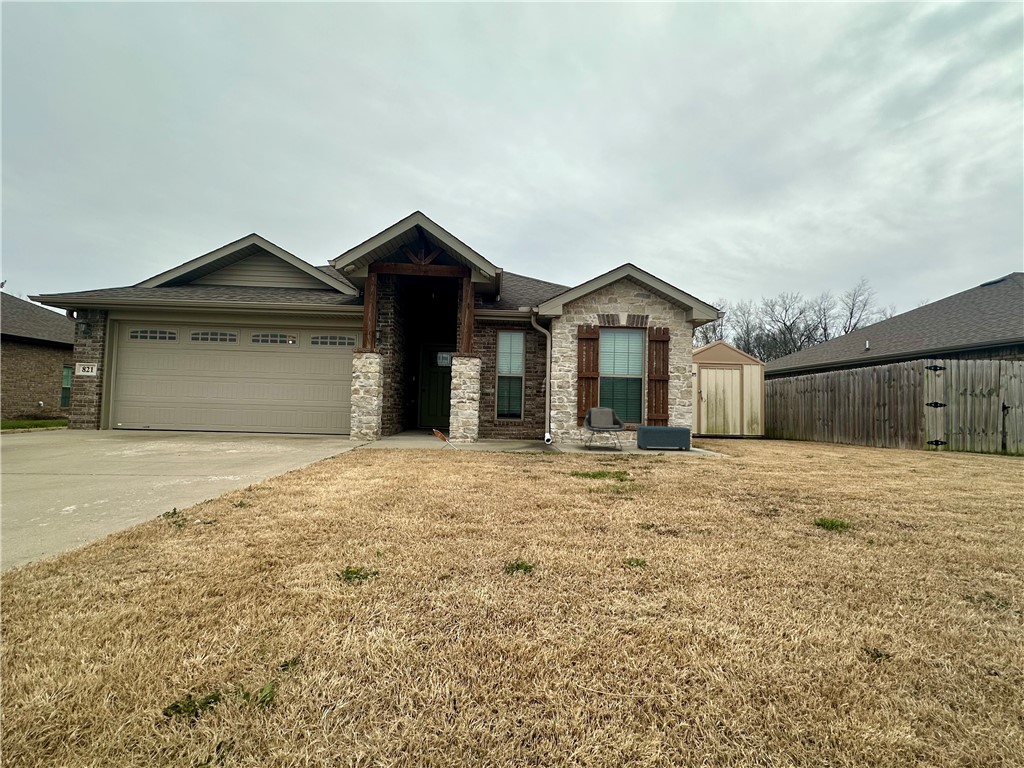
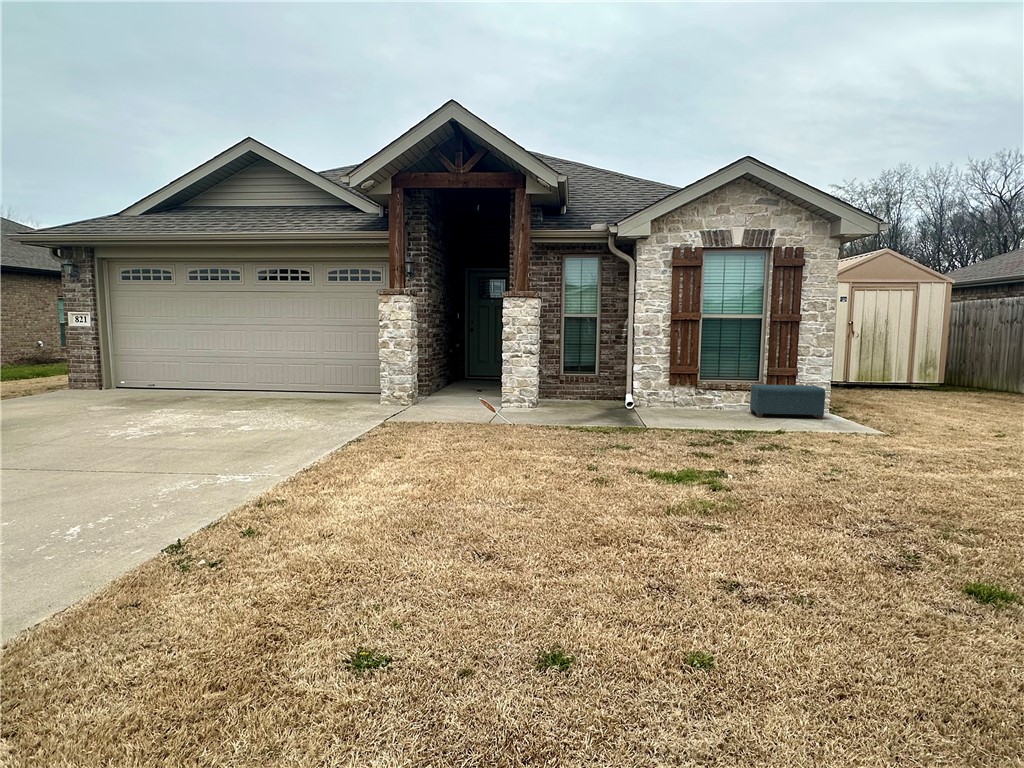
lounge chair: present [584,407,625,451] -> none [678,360,733,420]

